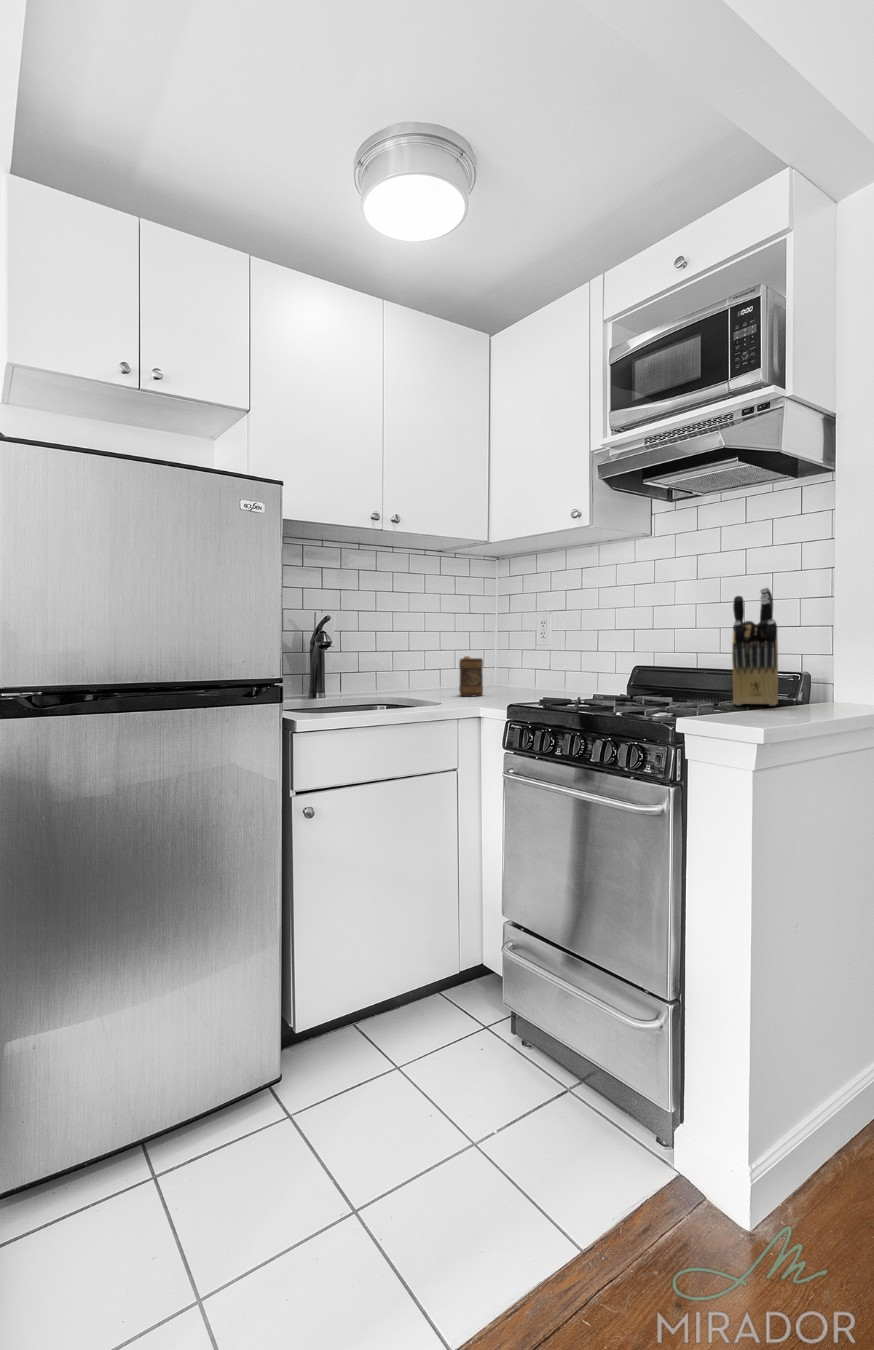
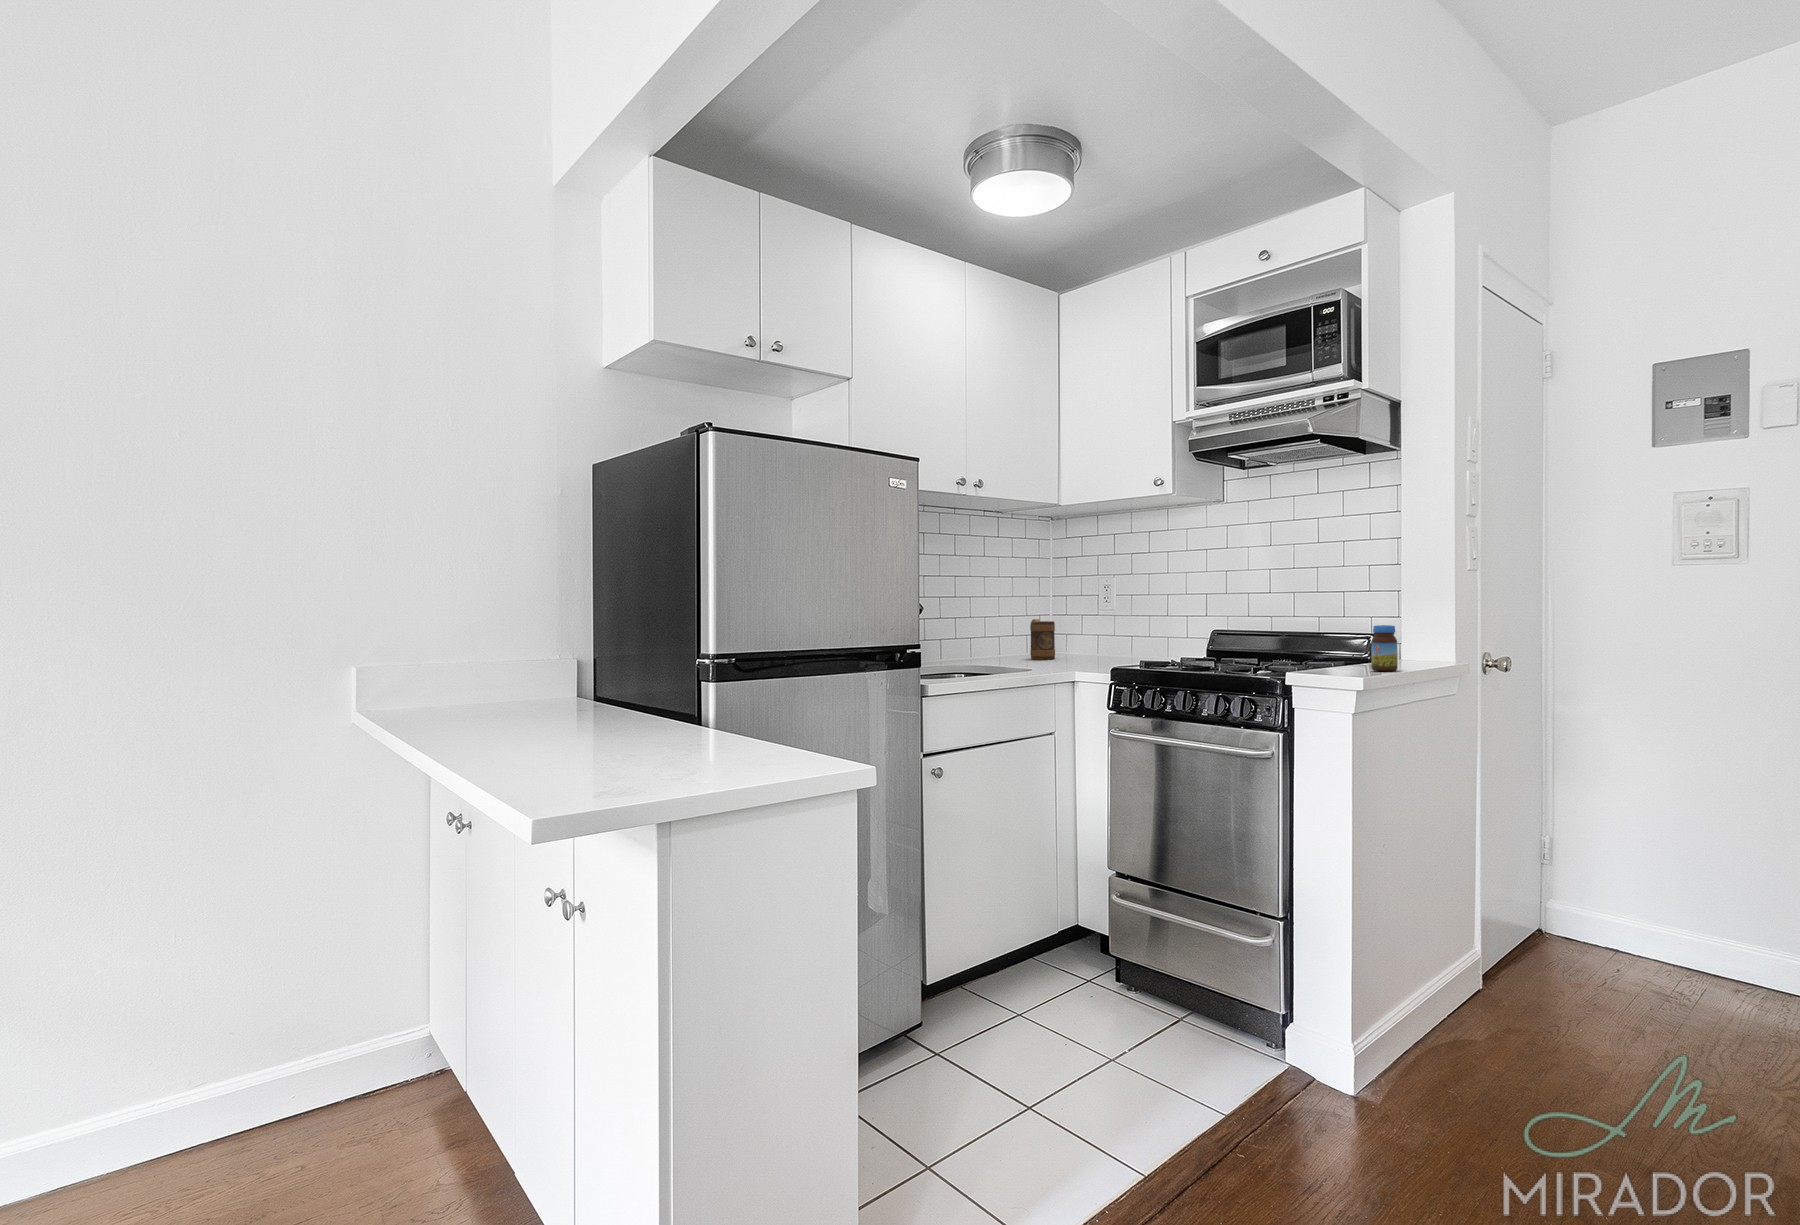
knife block: present [732,588,778,706] -> none [1316,558,1361,664]
jar: none [785,663,815,716] -> present [1371,625,1398,671]

